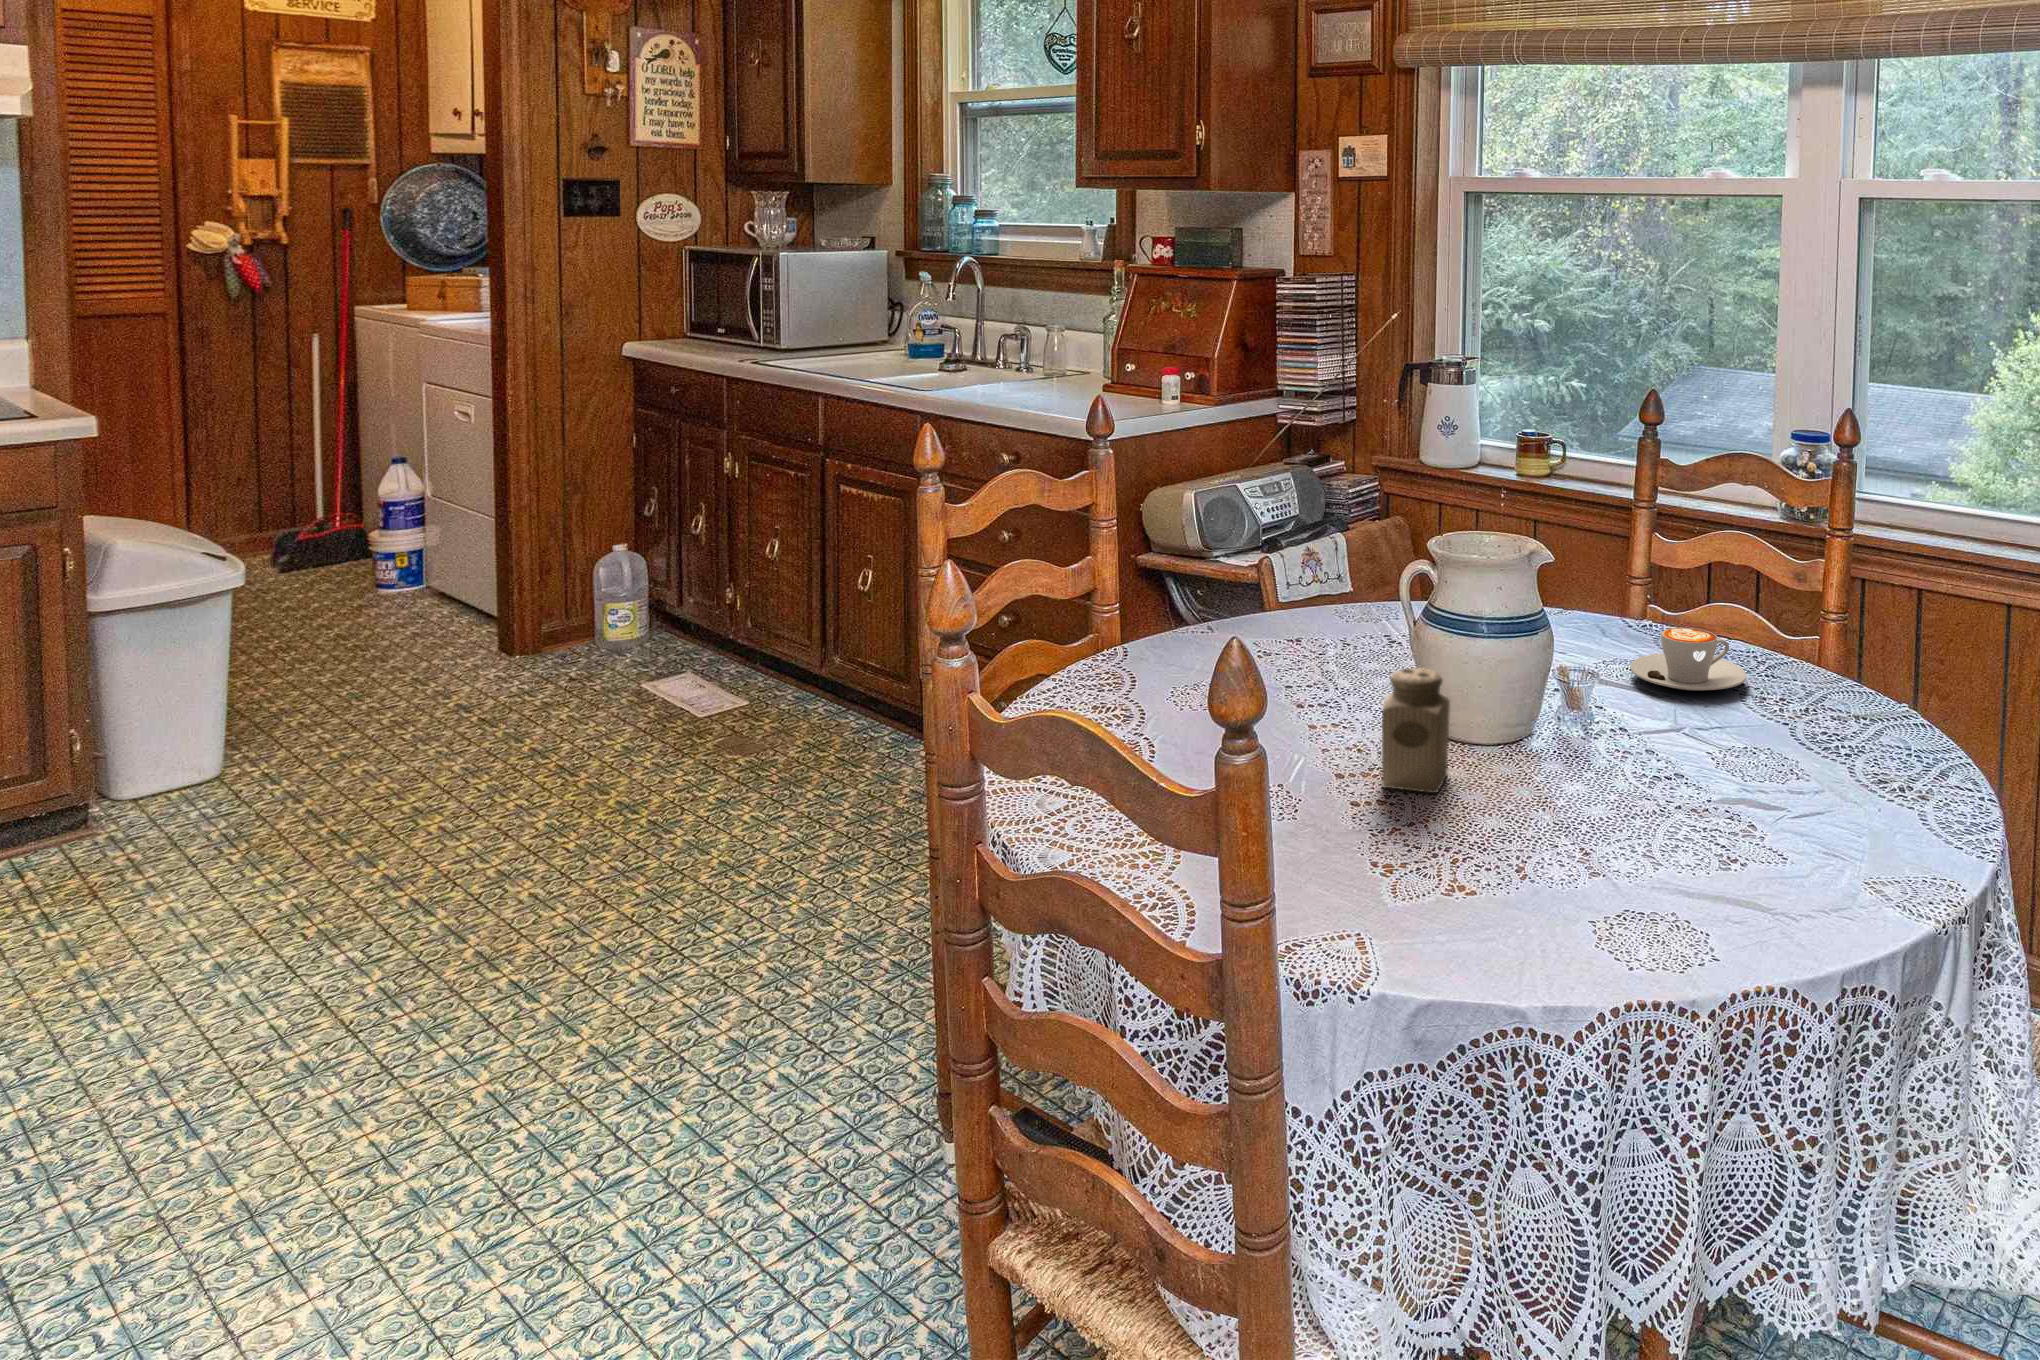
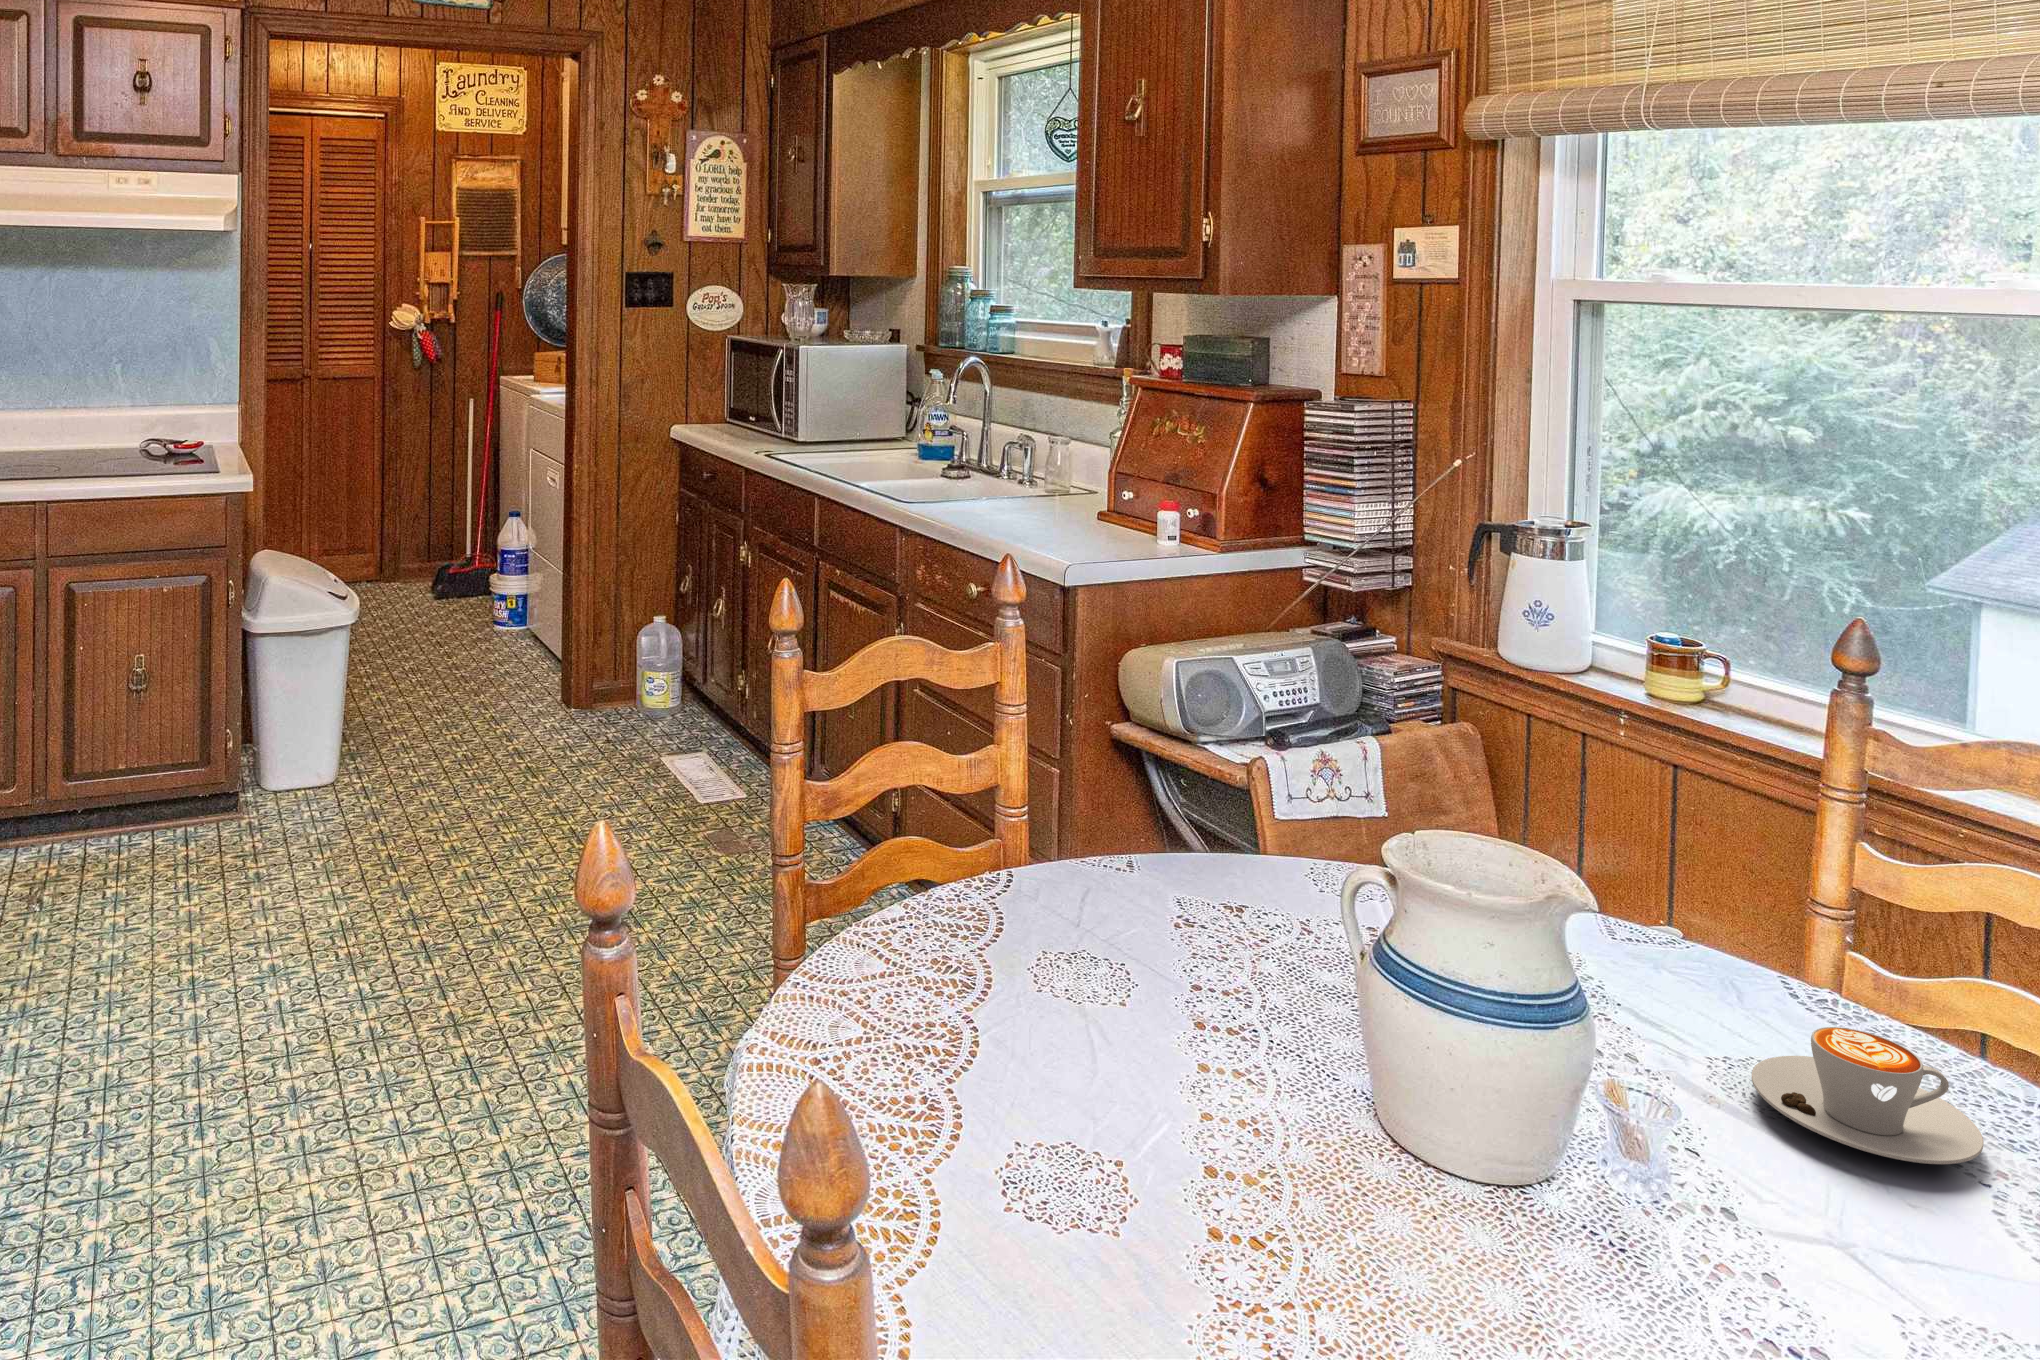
salt shaker: present [1382,668,1450,793] -> none [1269,1043,1386,1254]

